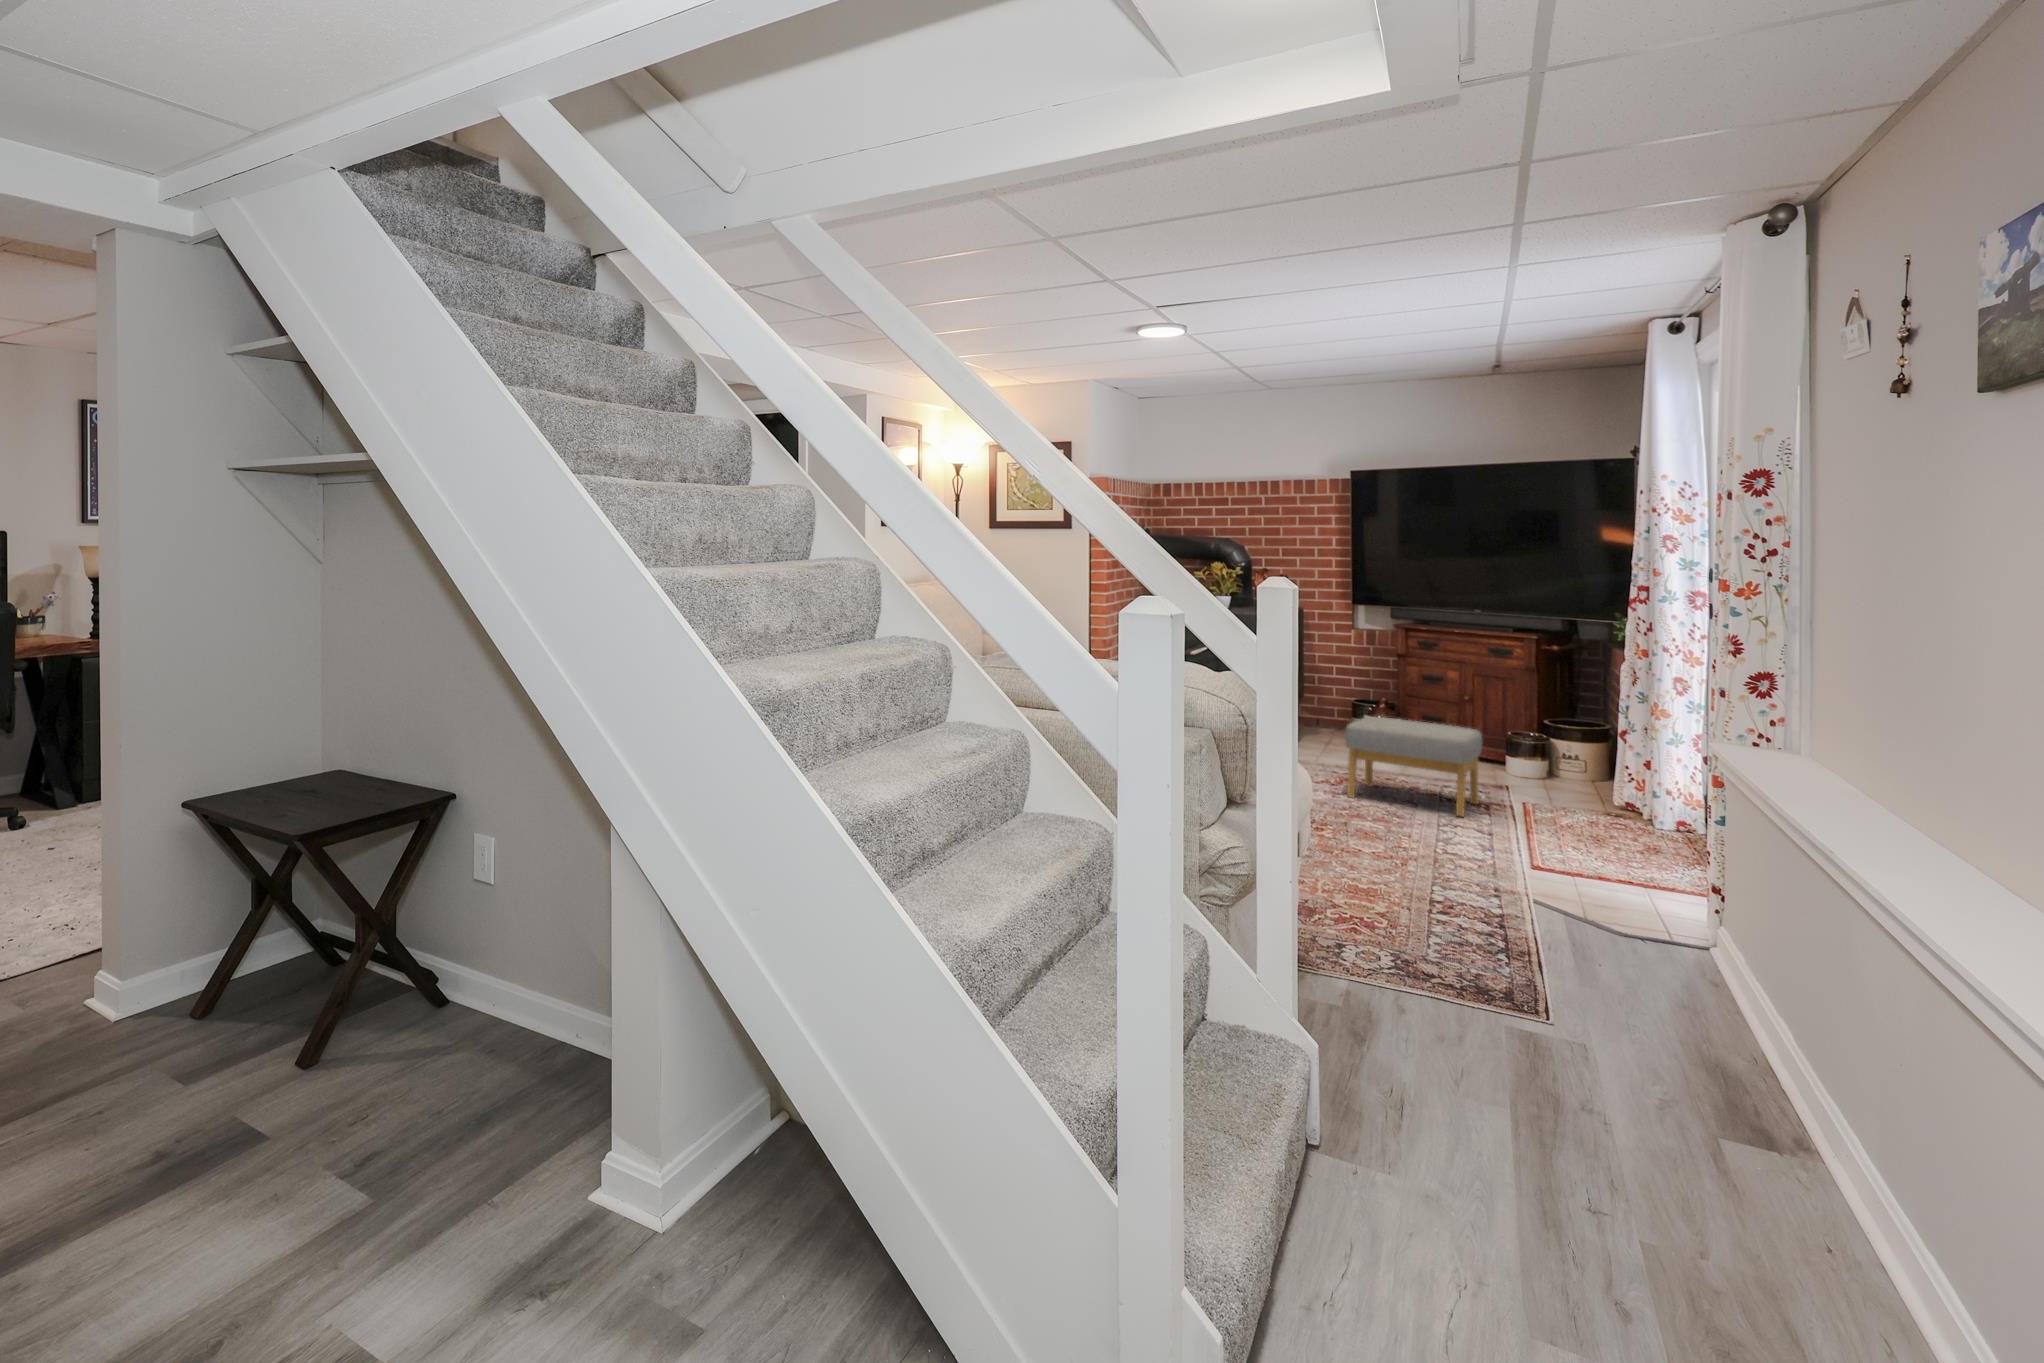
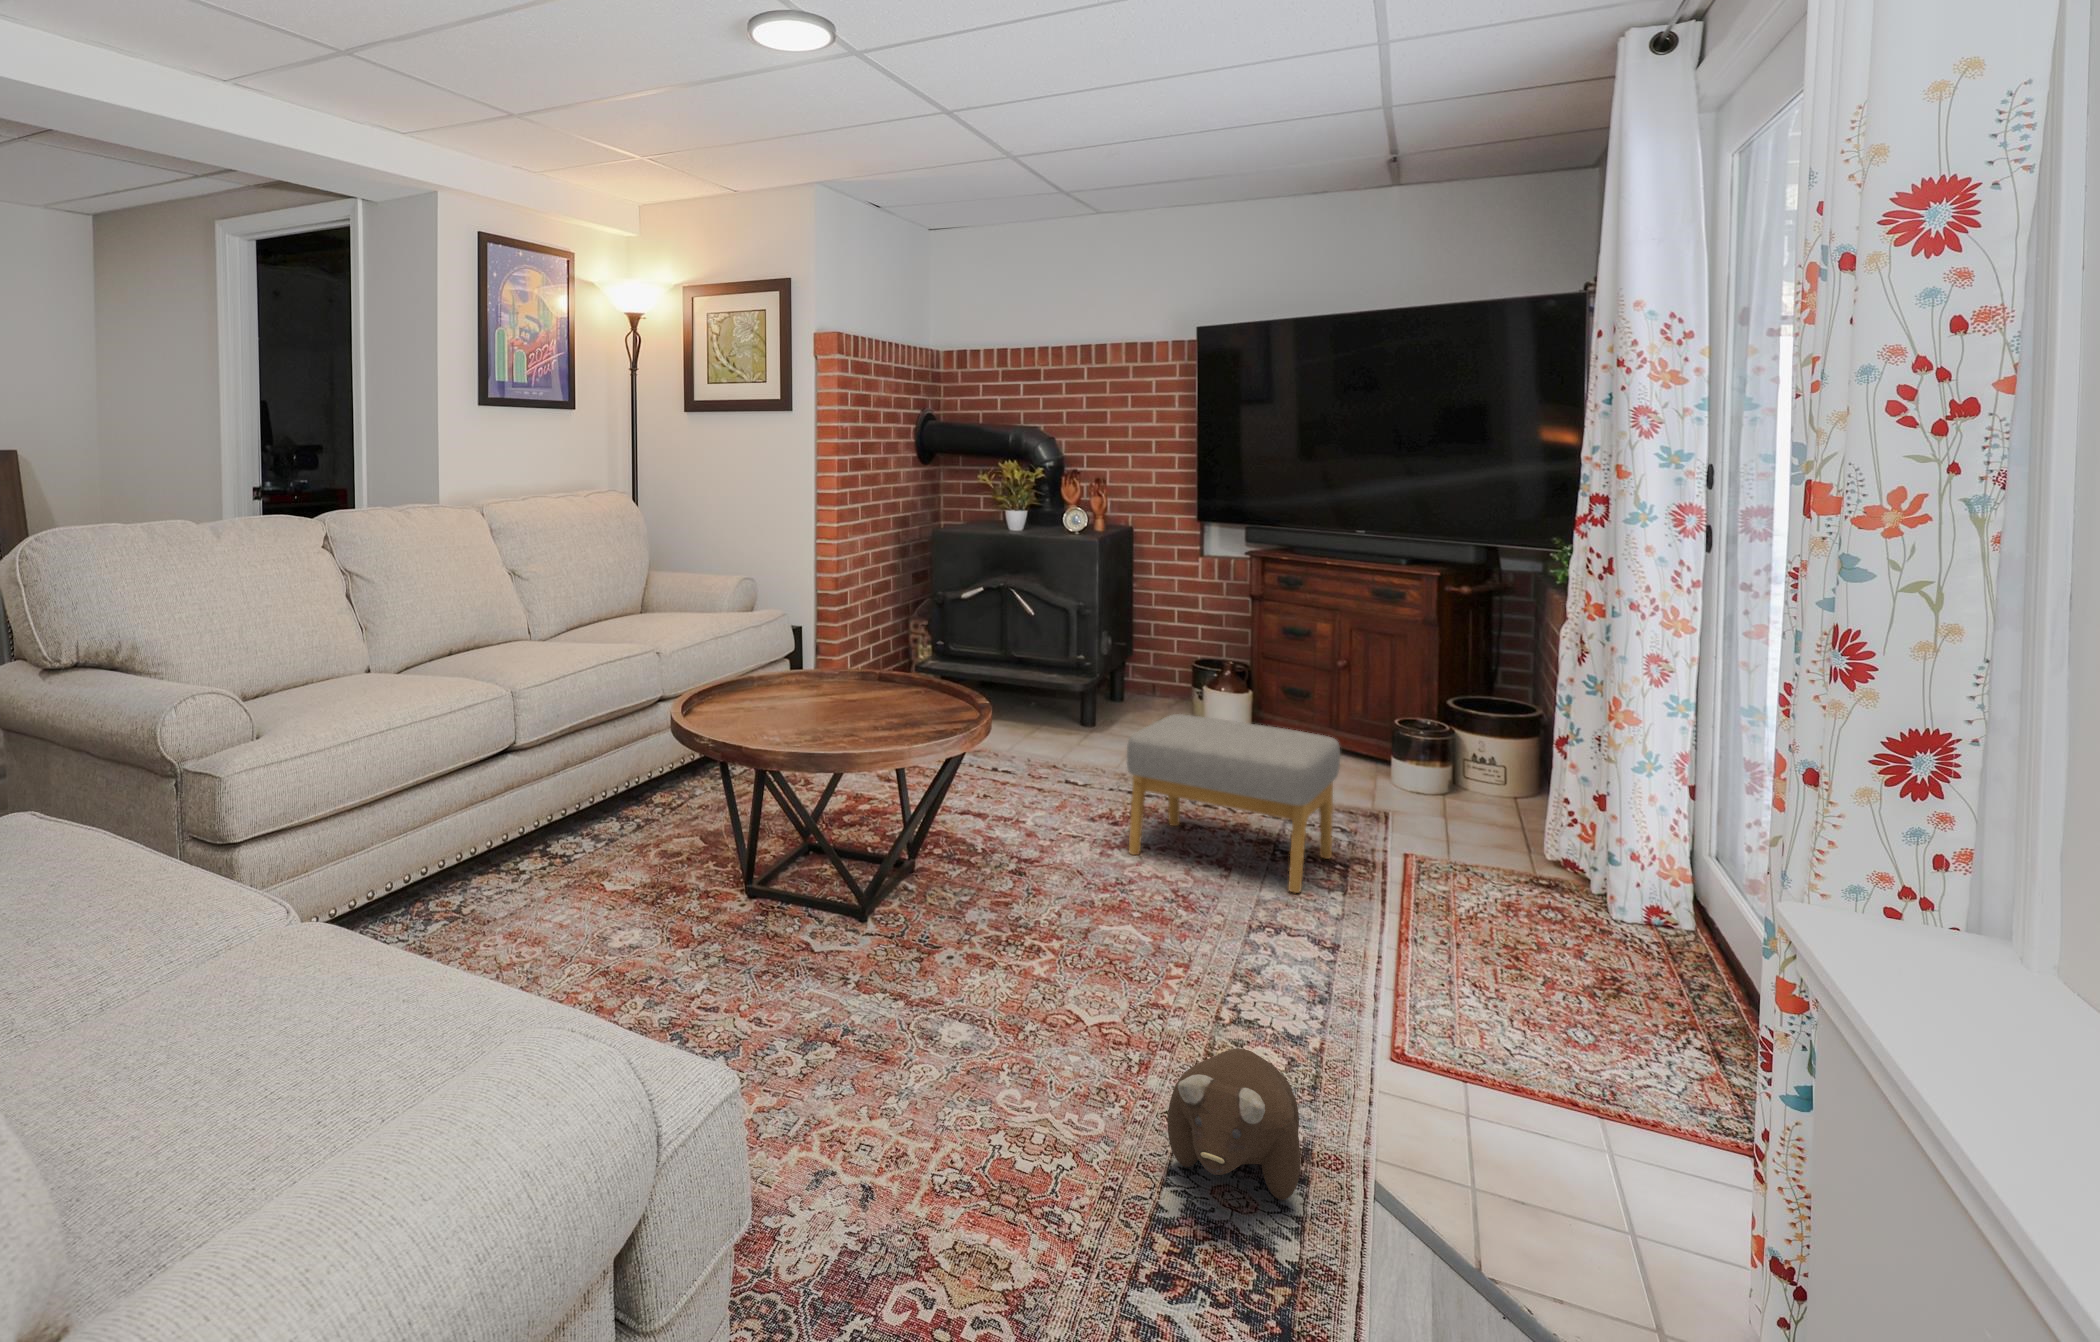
plush toy: none [1430,843,1501,908] -> present [1168,1049,1301,1200]

